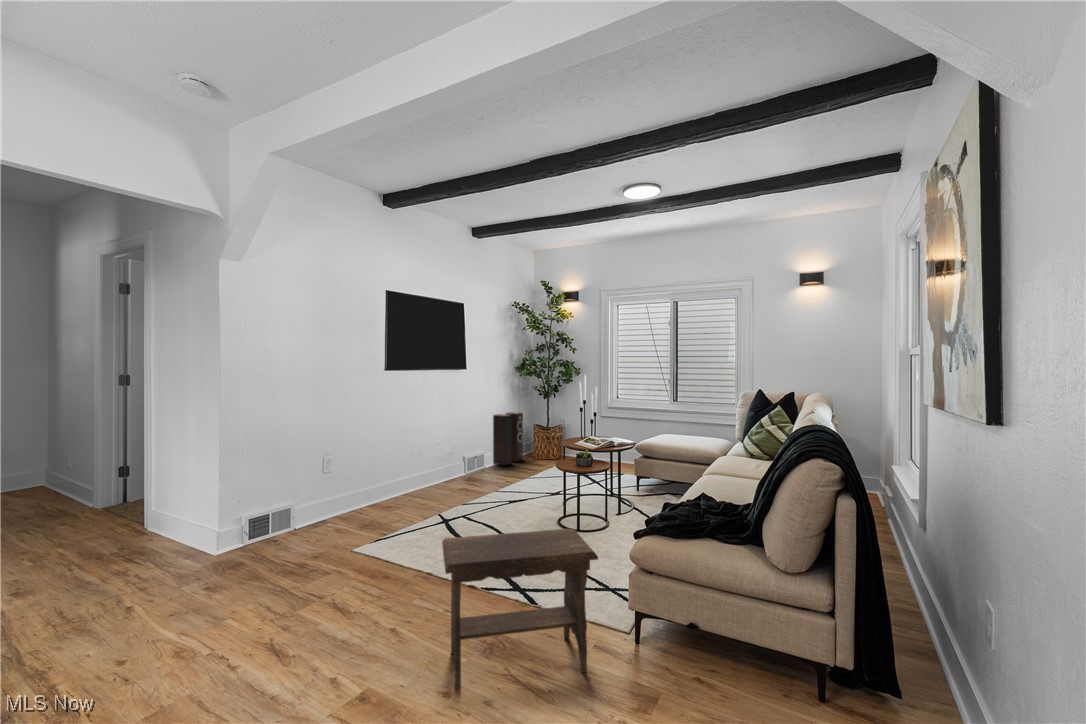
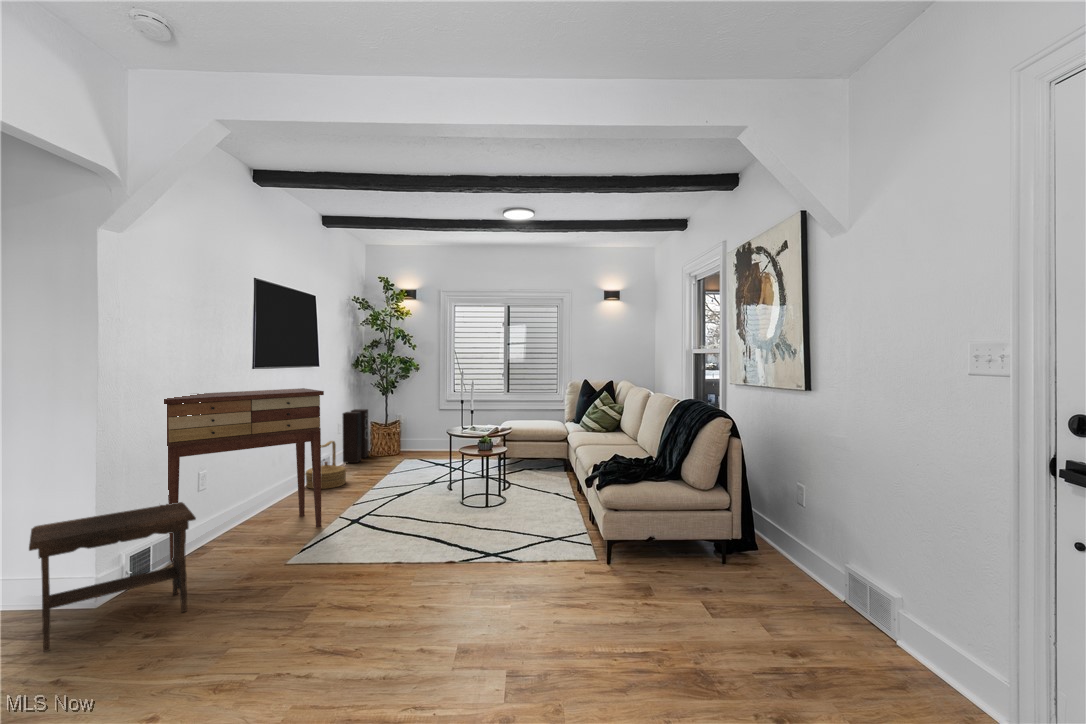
console table: none [262,388,405,536] -> present [164,388,324,561]
woven basket: none [437,441,475,488] -> present [305,441,346,489]
footstool: present [442,528,598,691] -> present [29,502,196,652]

